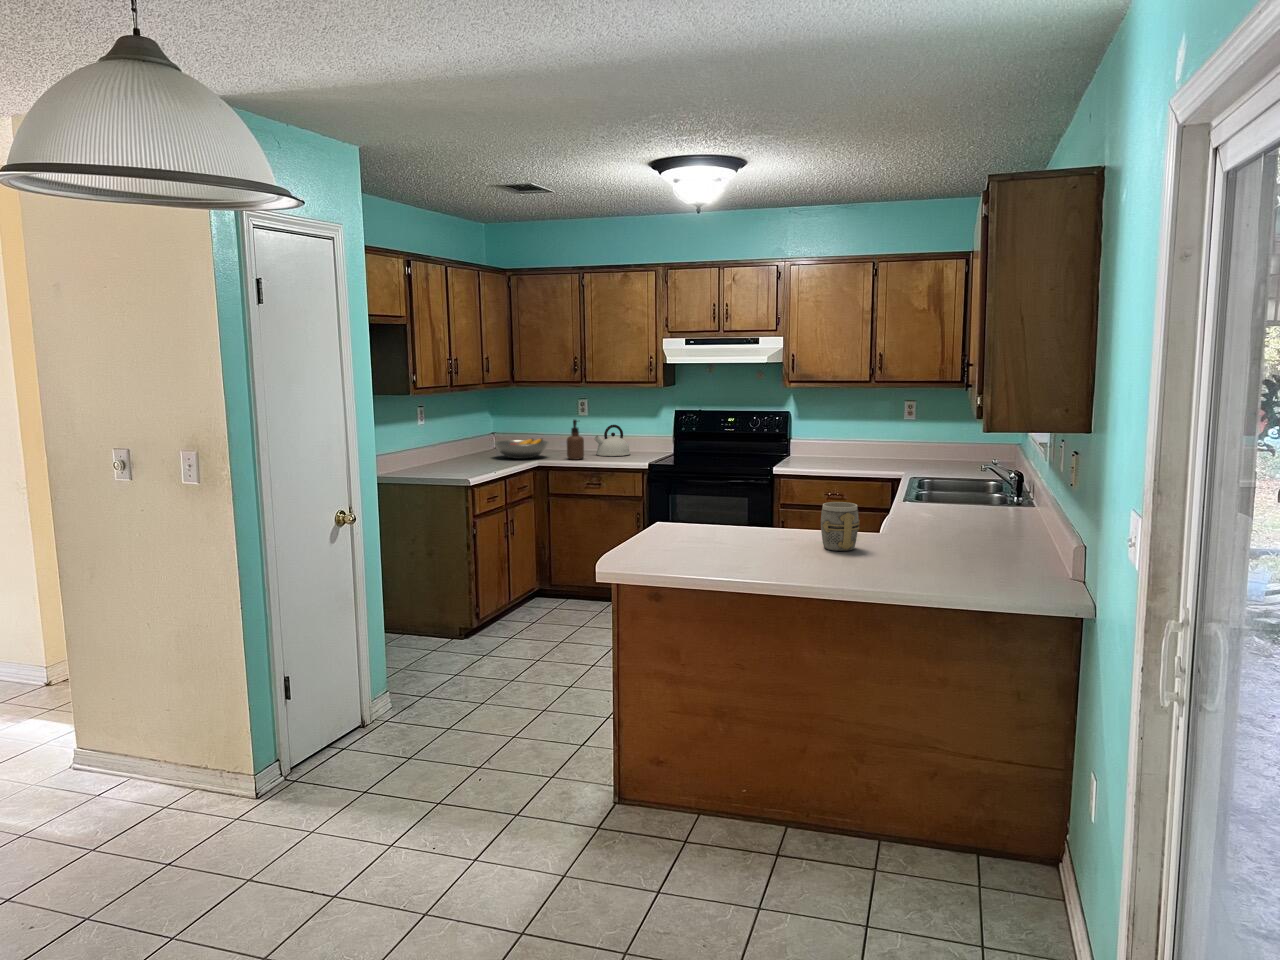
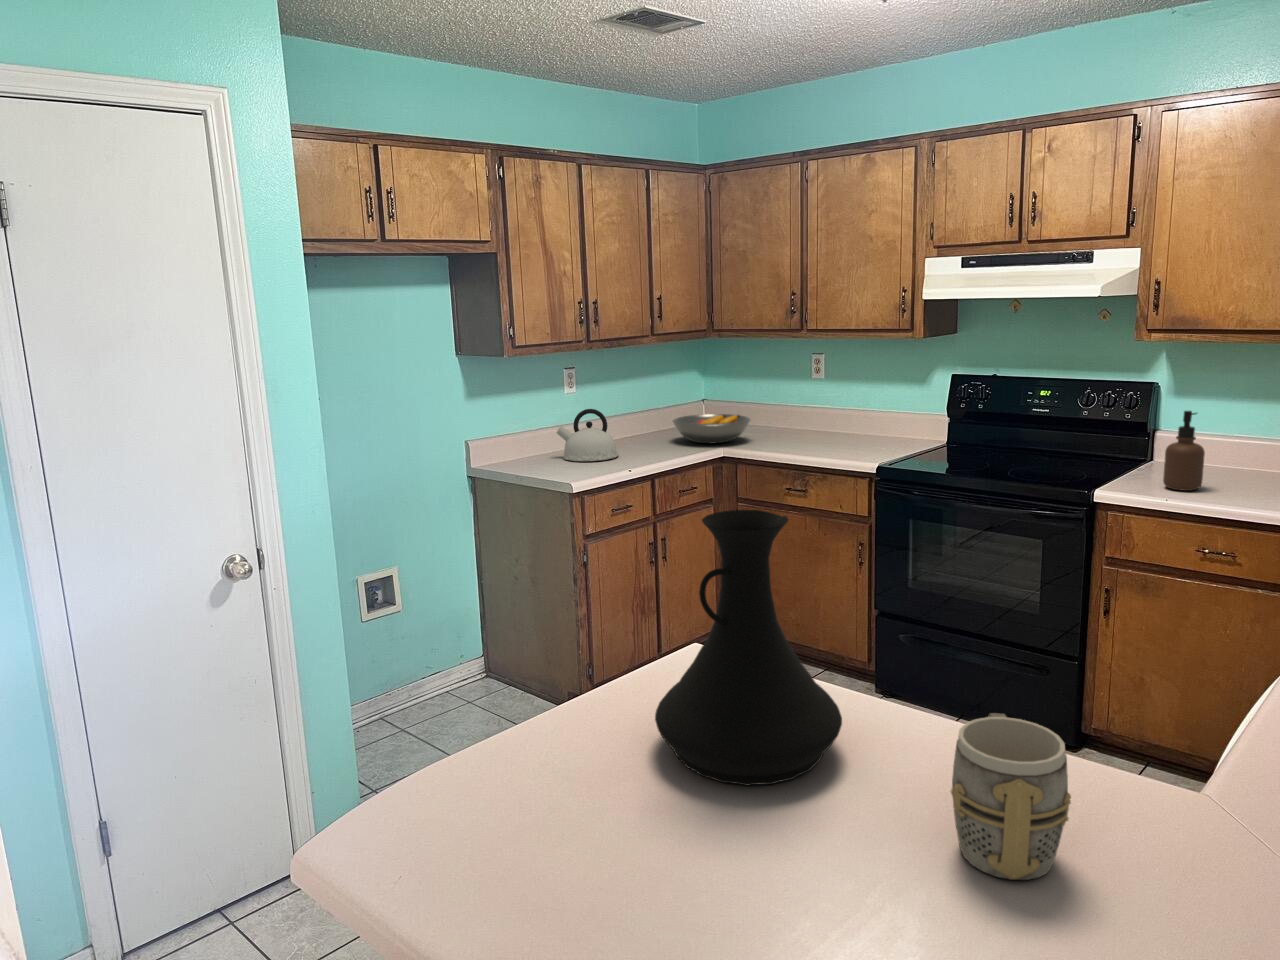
soap dispenser: present [567,420,584,460] -> present [1163,411,1205,491]
kettle: present [594,425,630,456] -> present [556,409,618,461]
vase: none [690,441,767,546] -> present [655,510,842,785]

